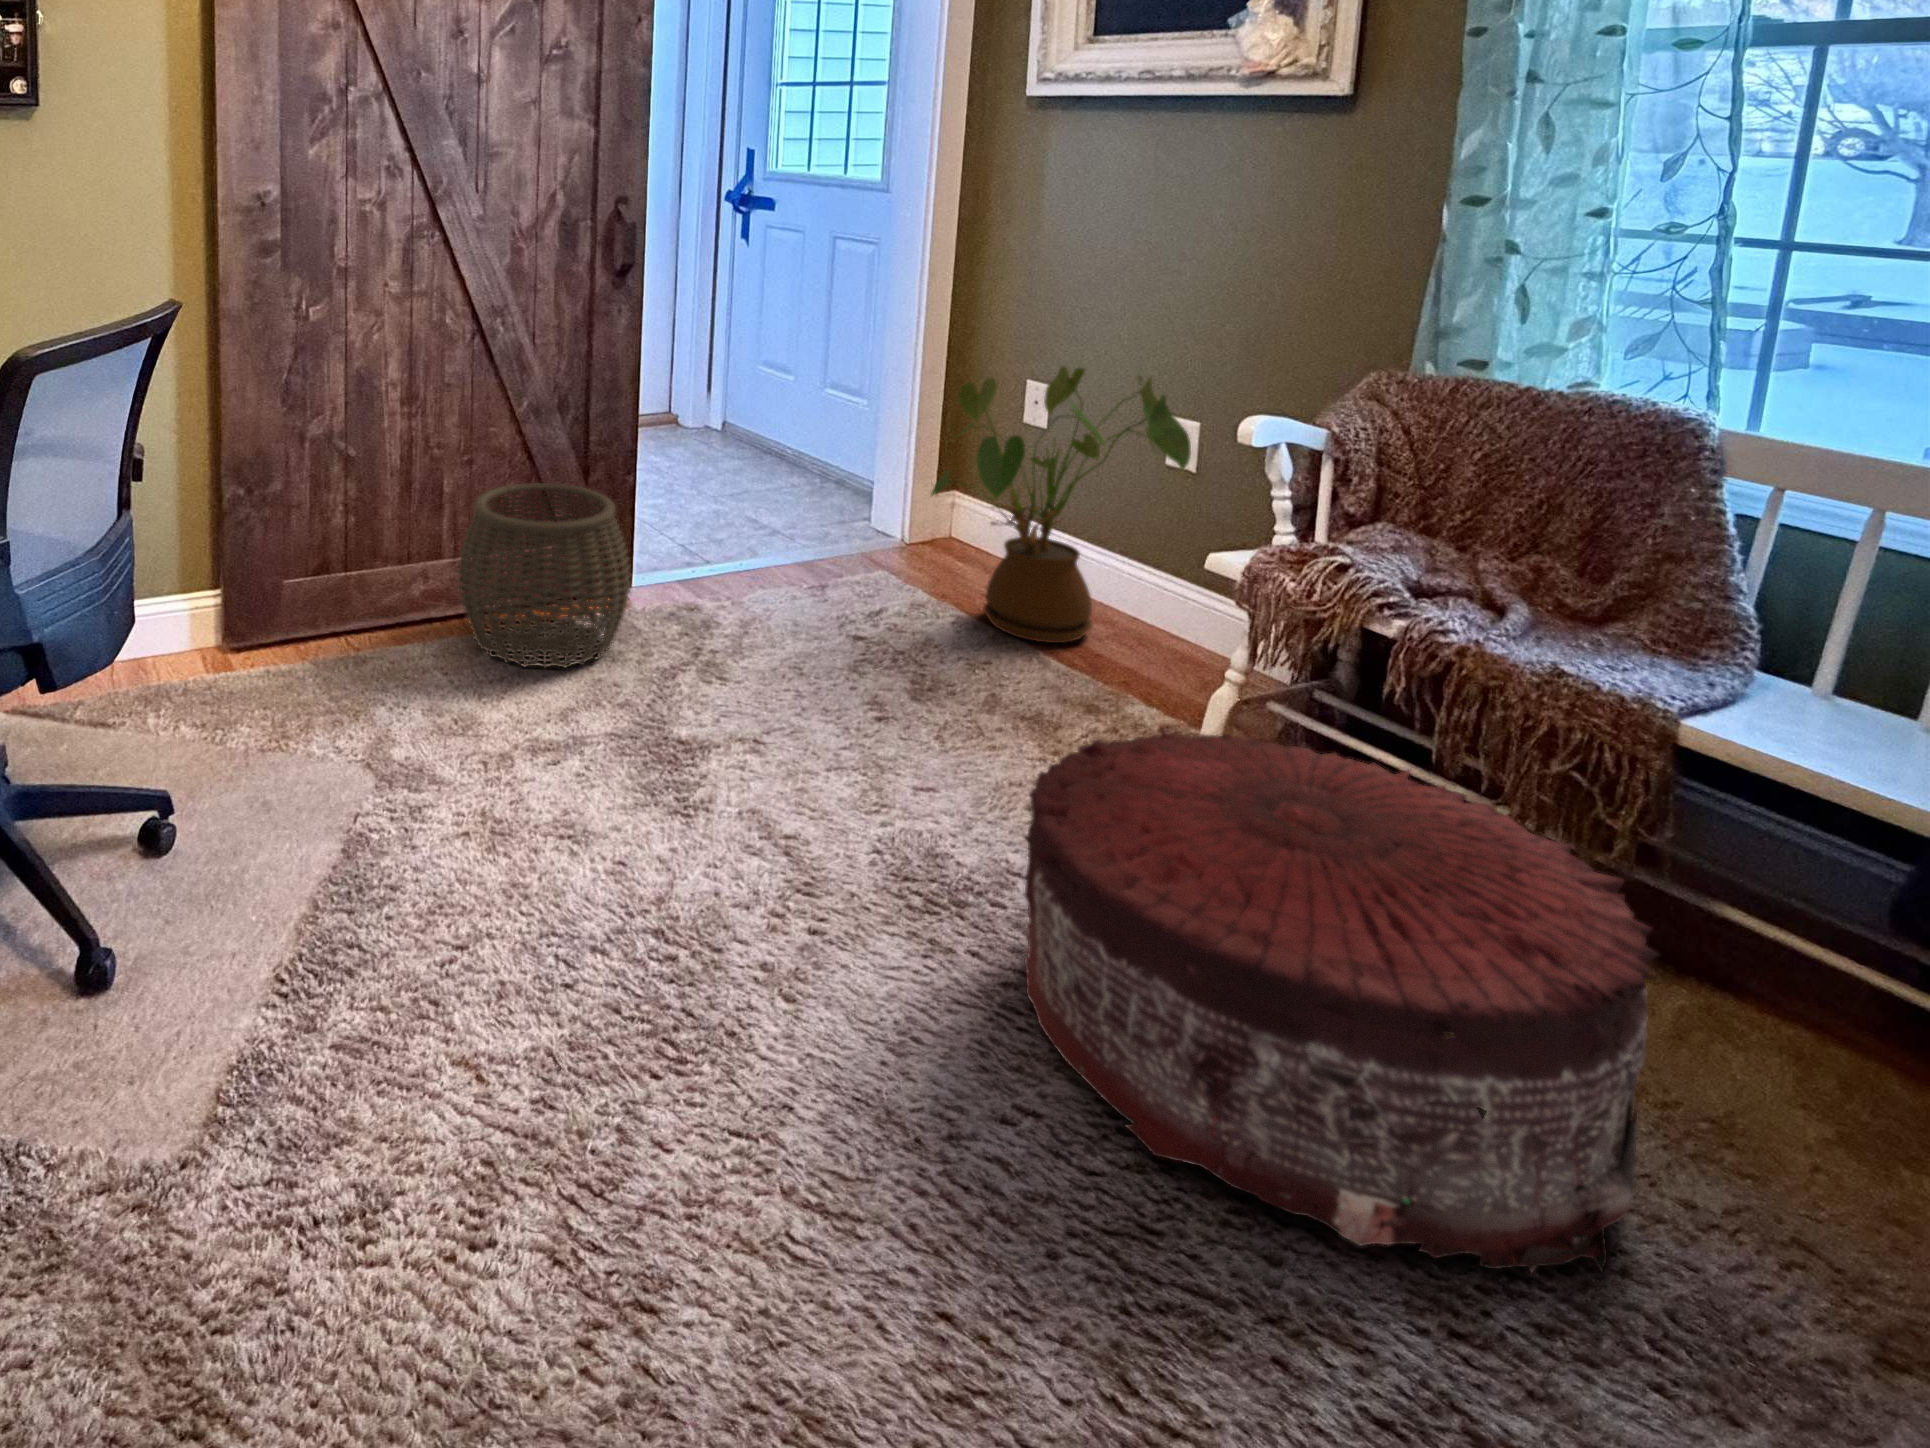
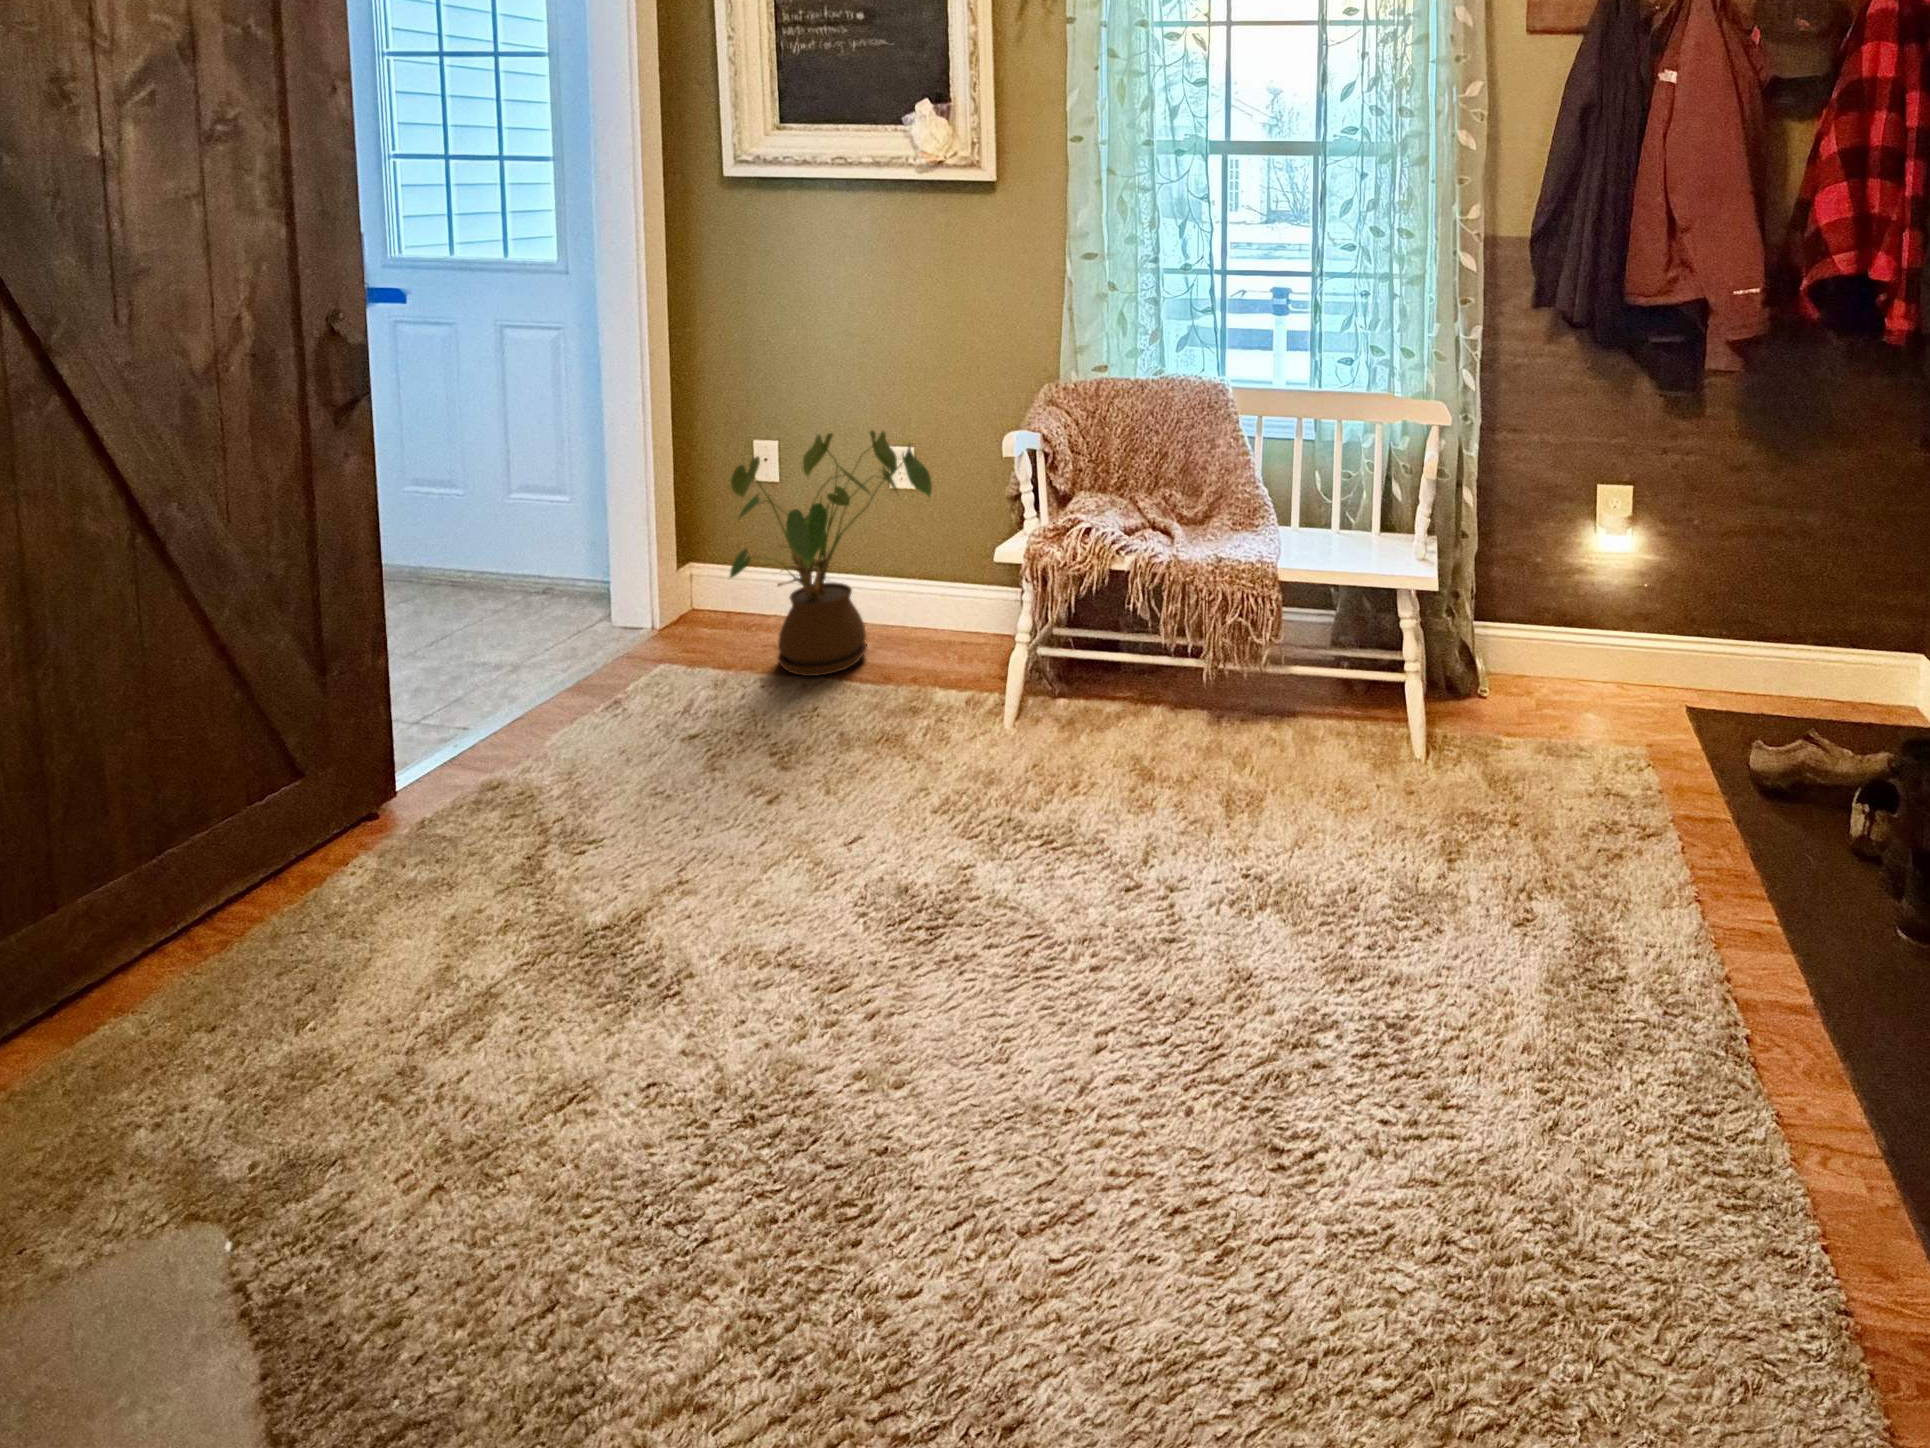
woven basket: present [458,483,631,668] -> none [173,694,460,965]
pouf: present [1024,730,1660,1273] -> none [1011,659,1365,998]

